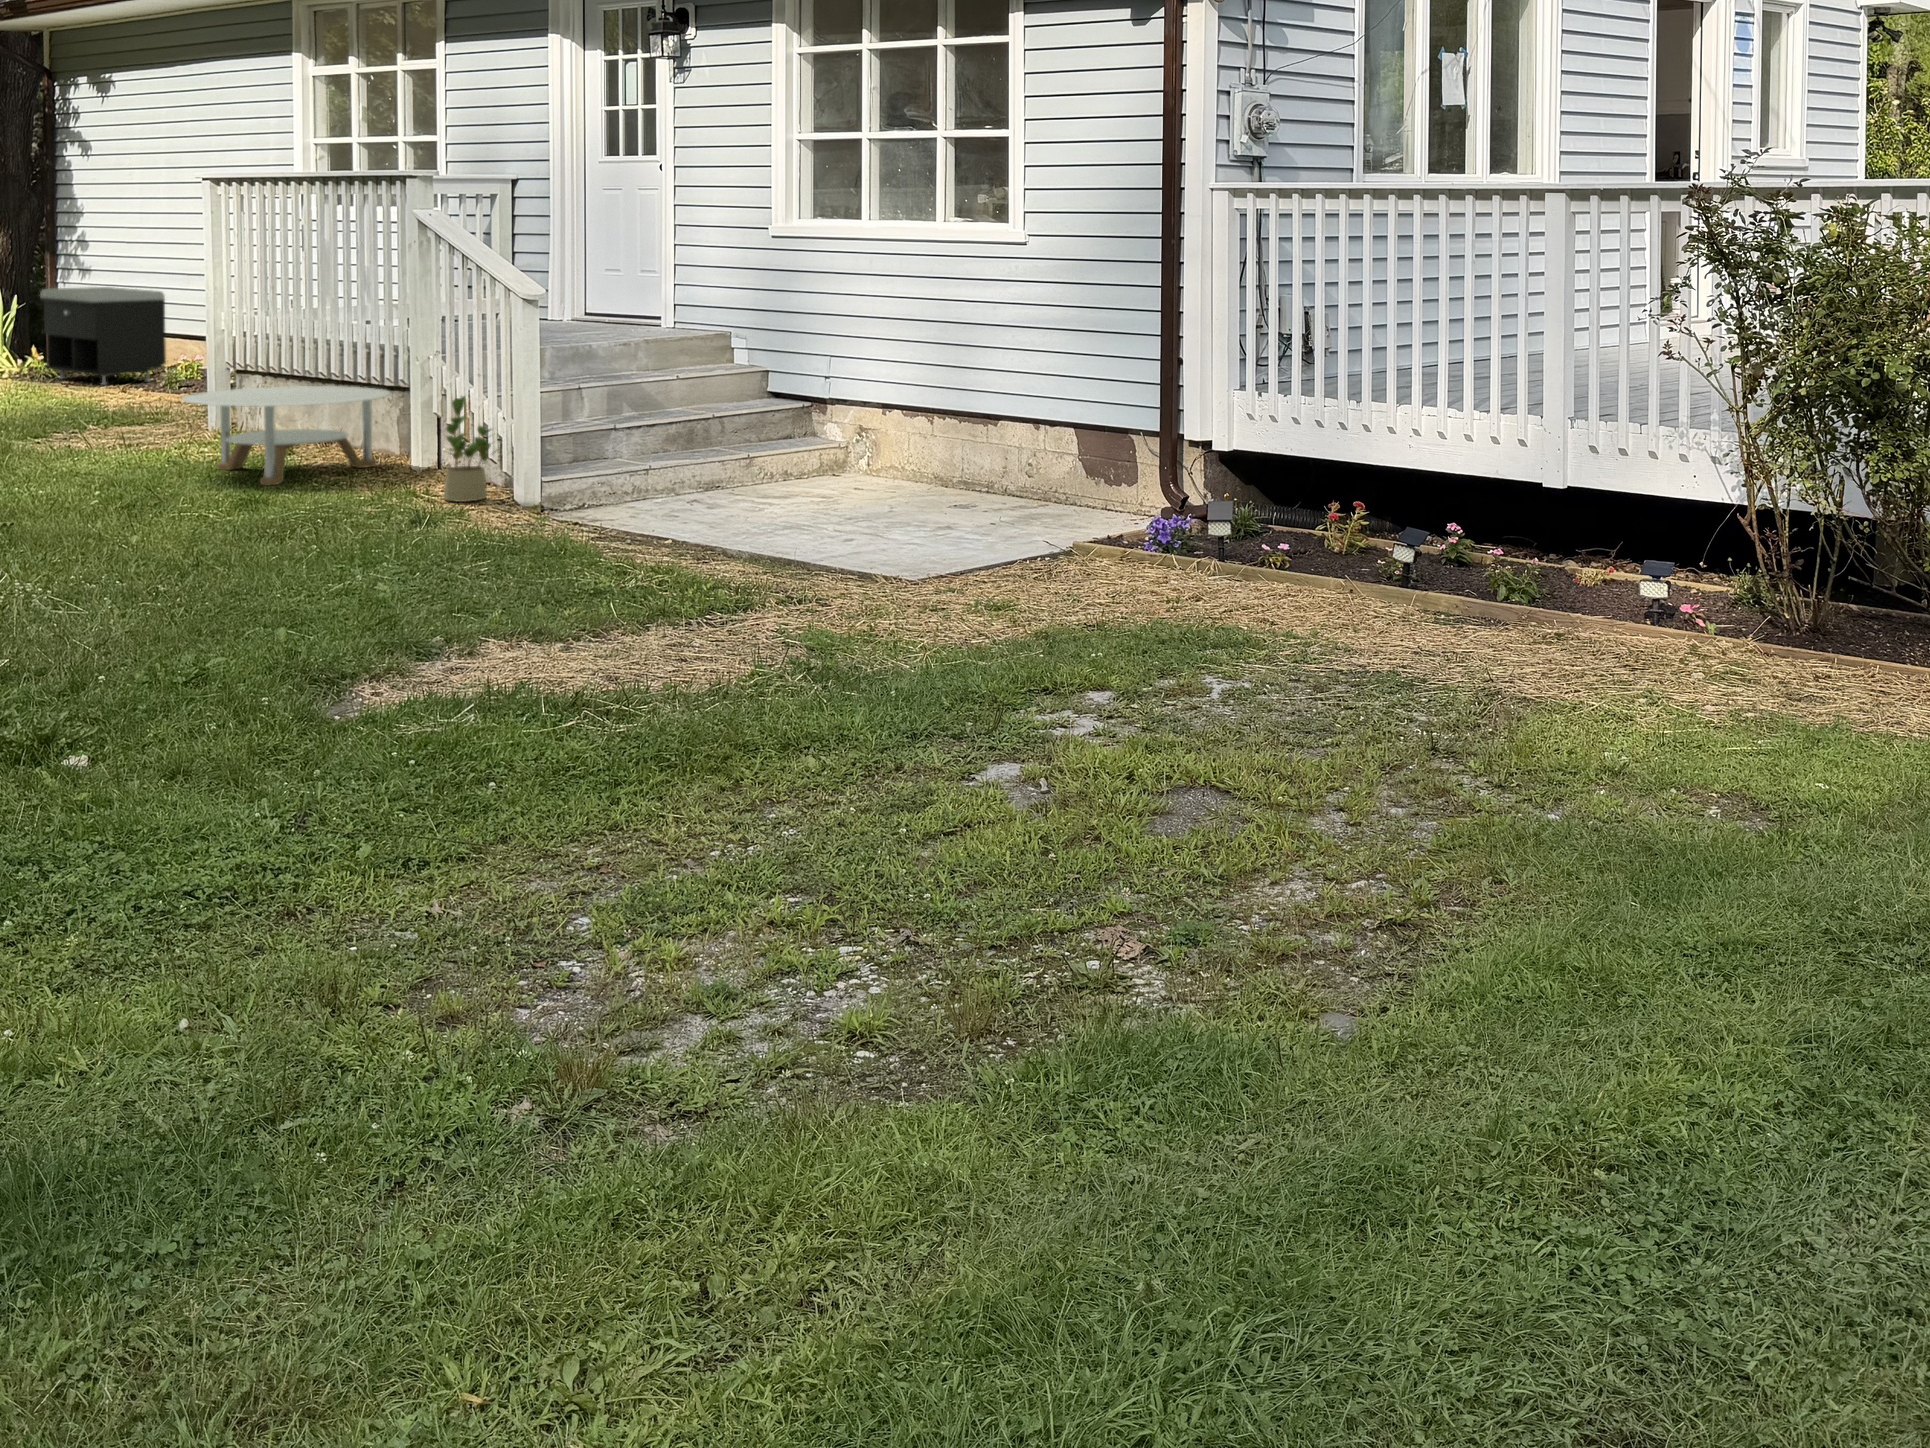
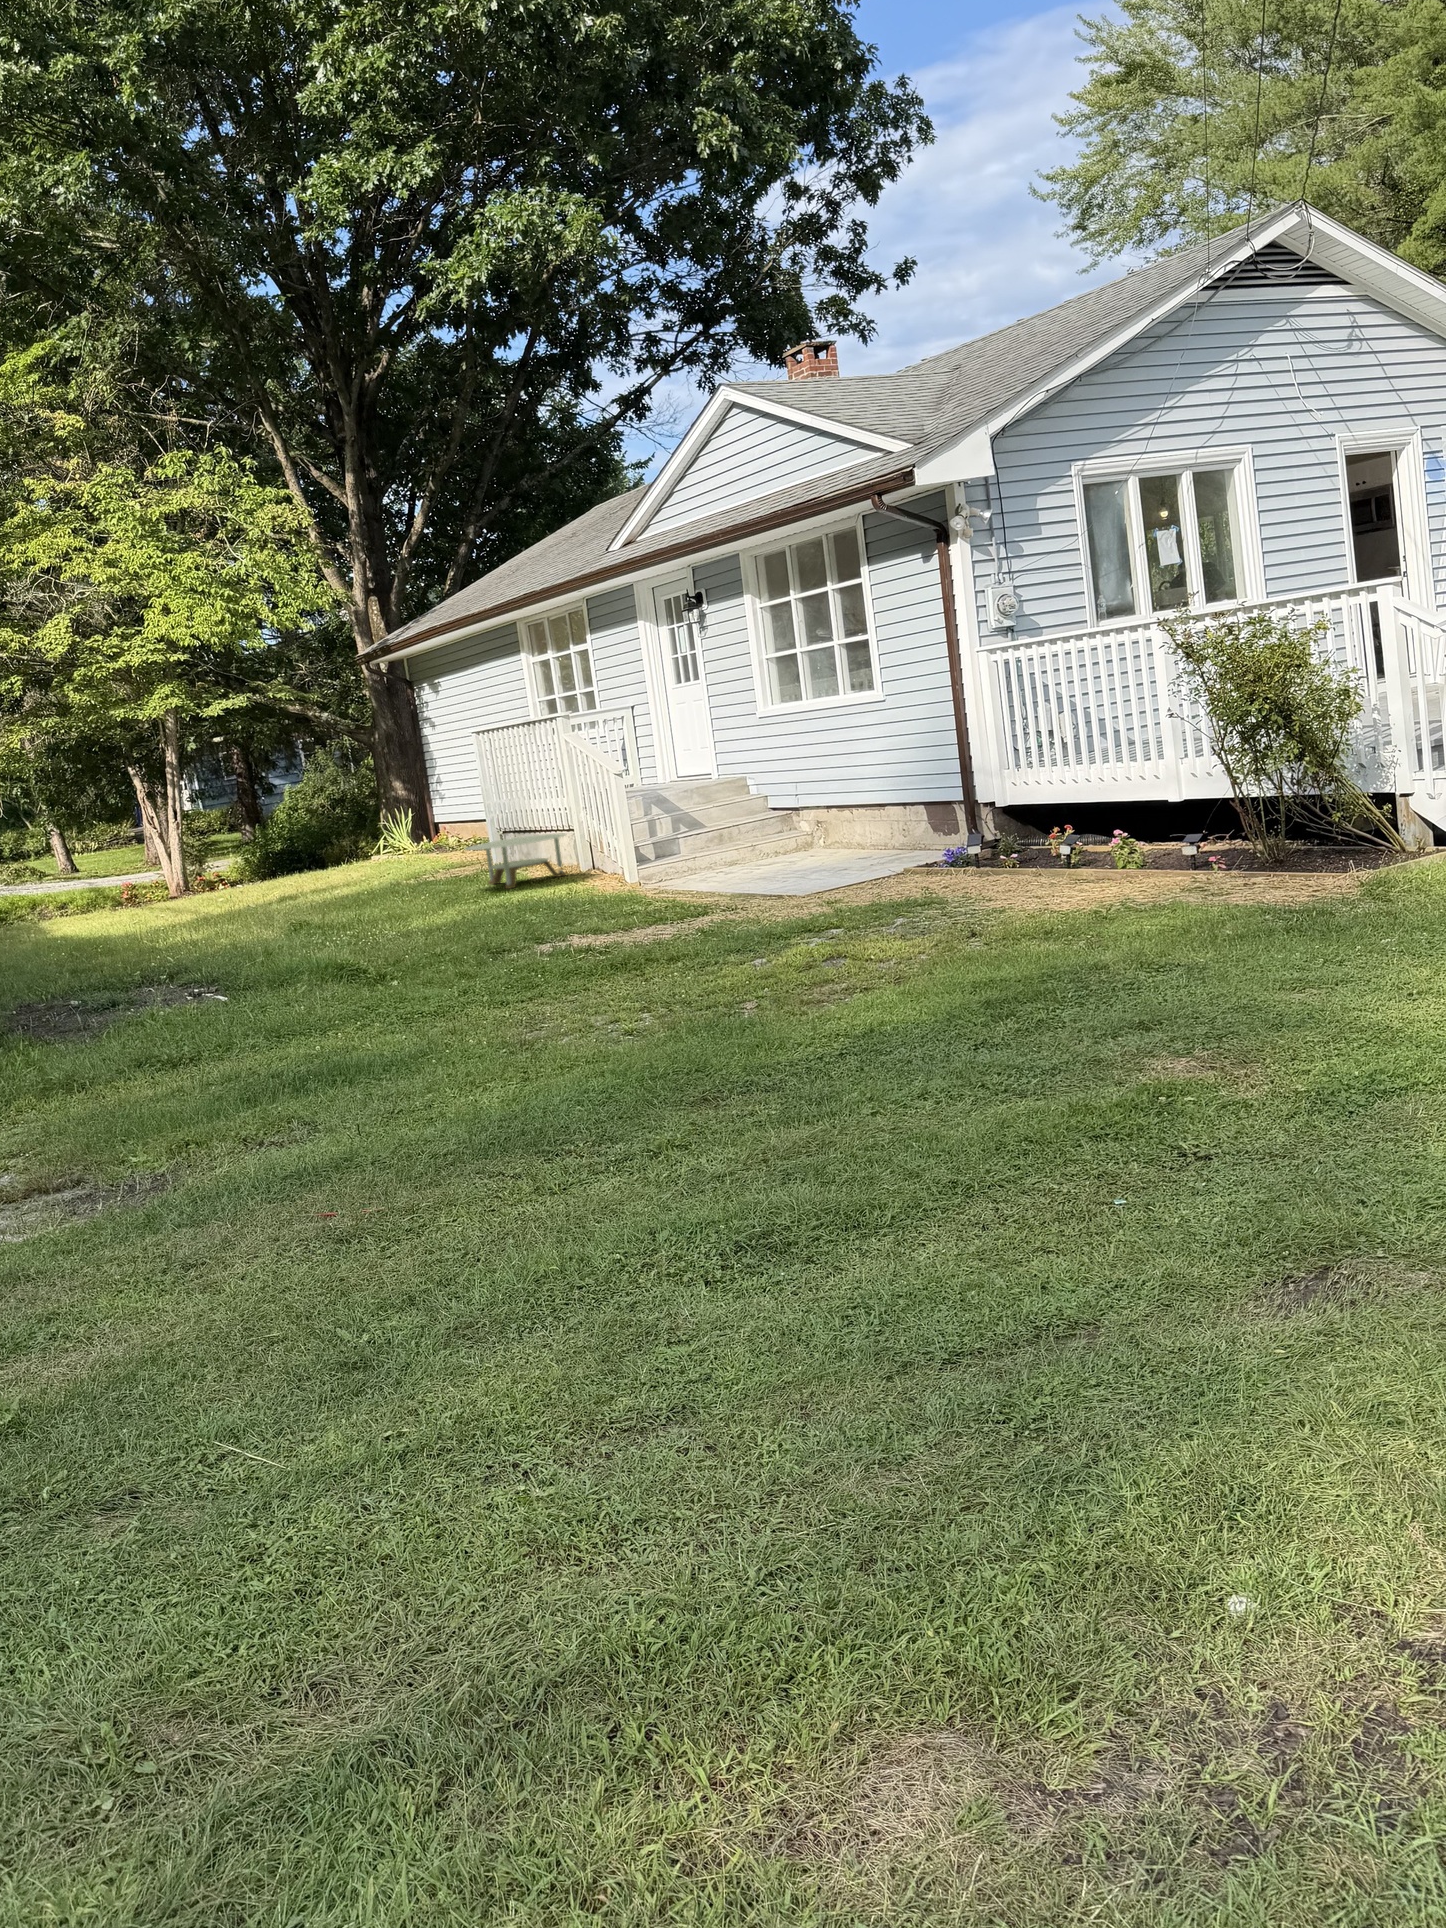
storage bench: present [40,287,166,385] -> none [418,798,484,854]
potted plant: present [444,396,491,502] -> none [583,830,614,886]

